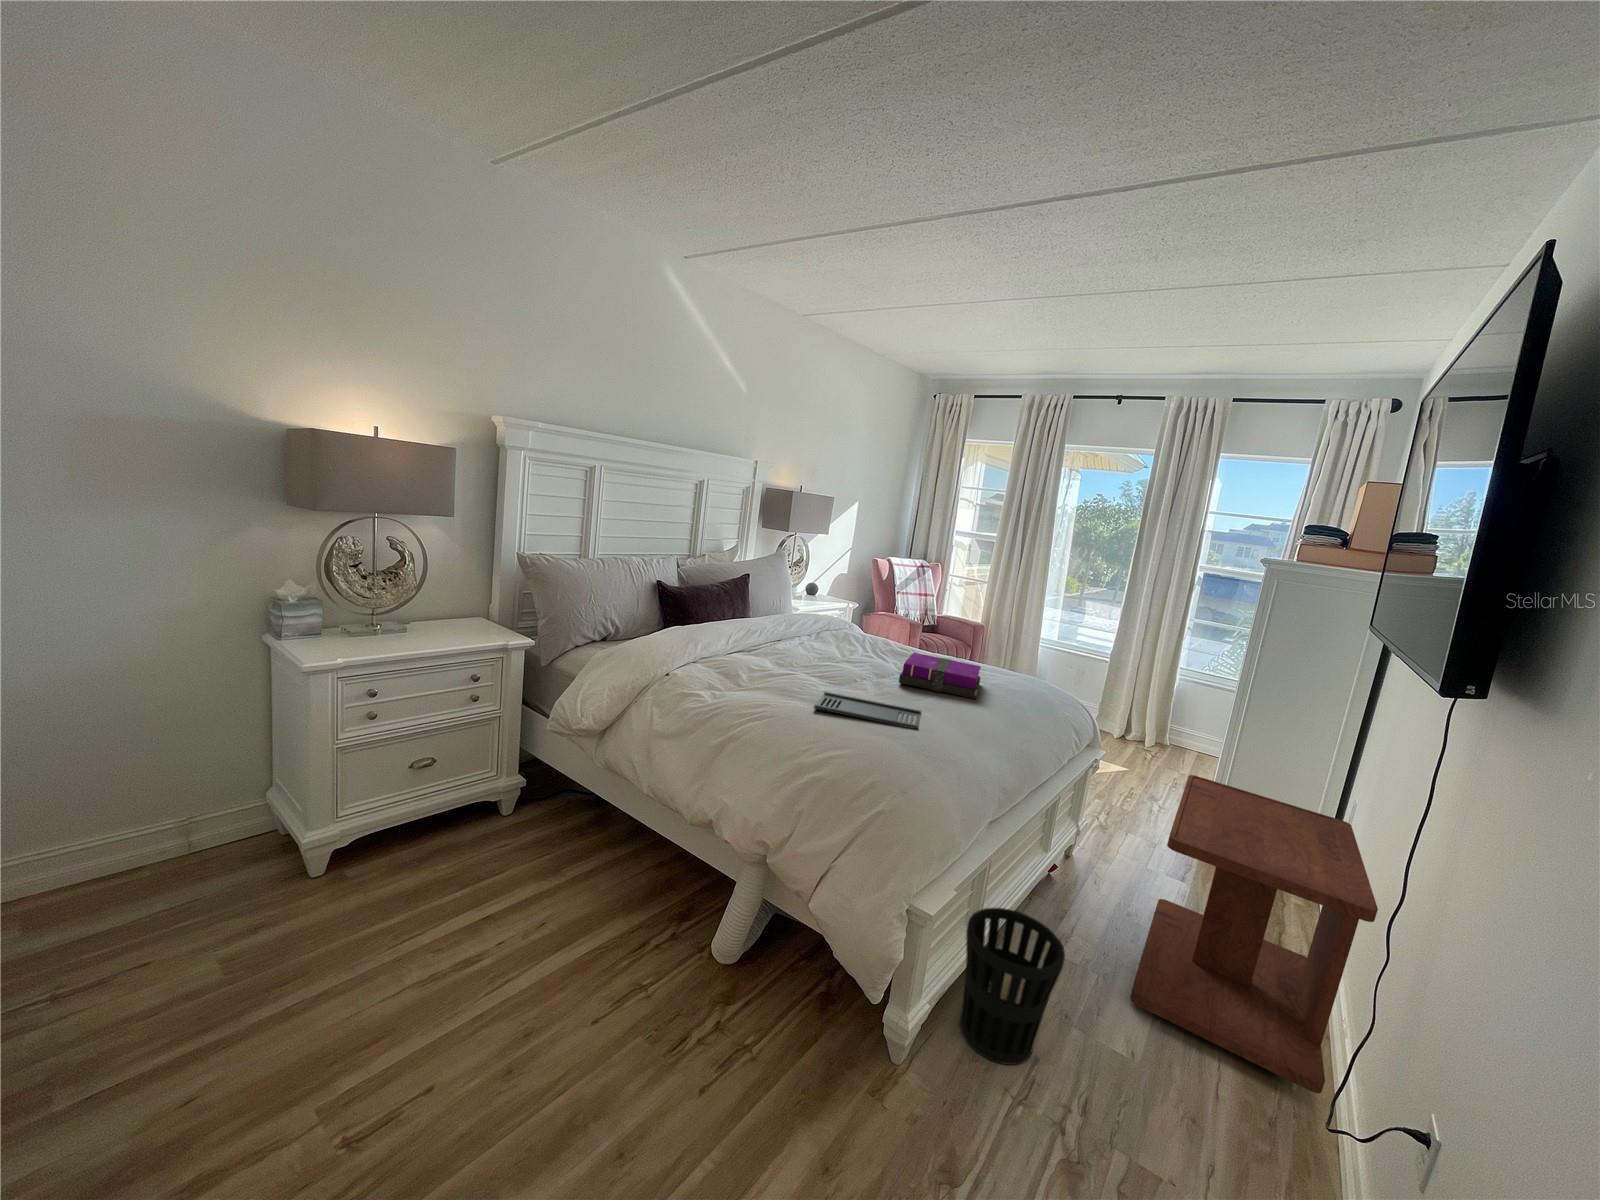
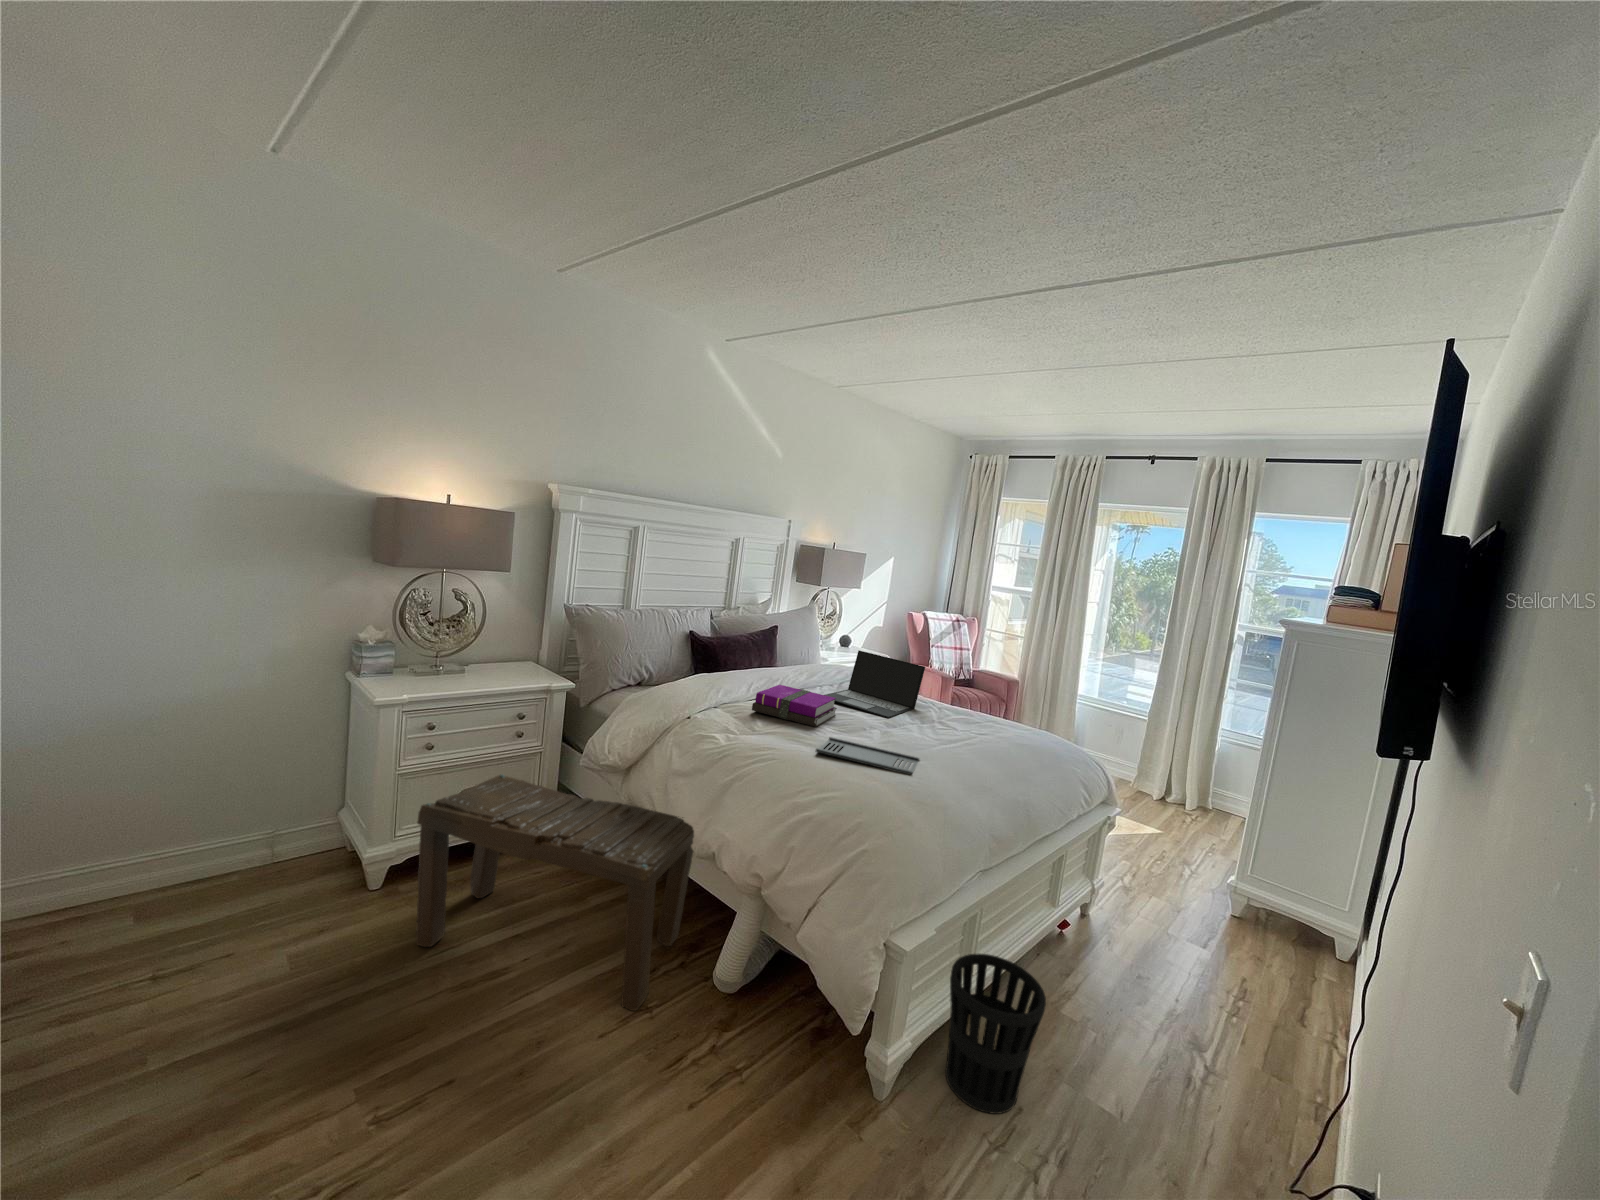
laptop: none [802,599,911,669] -> present [825,651,925,718]
notebook: present [899,653,981,699] -> present [752,685,837,727]
bench: none [370,744,693,990] -> present [416,774,694,1011]
side table: present [1130,775,1378,1093] -> none [1127,834,1370,1173]

